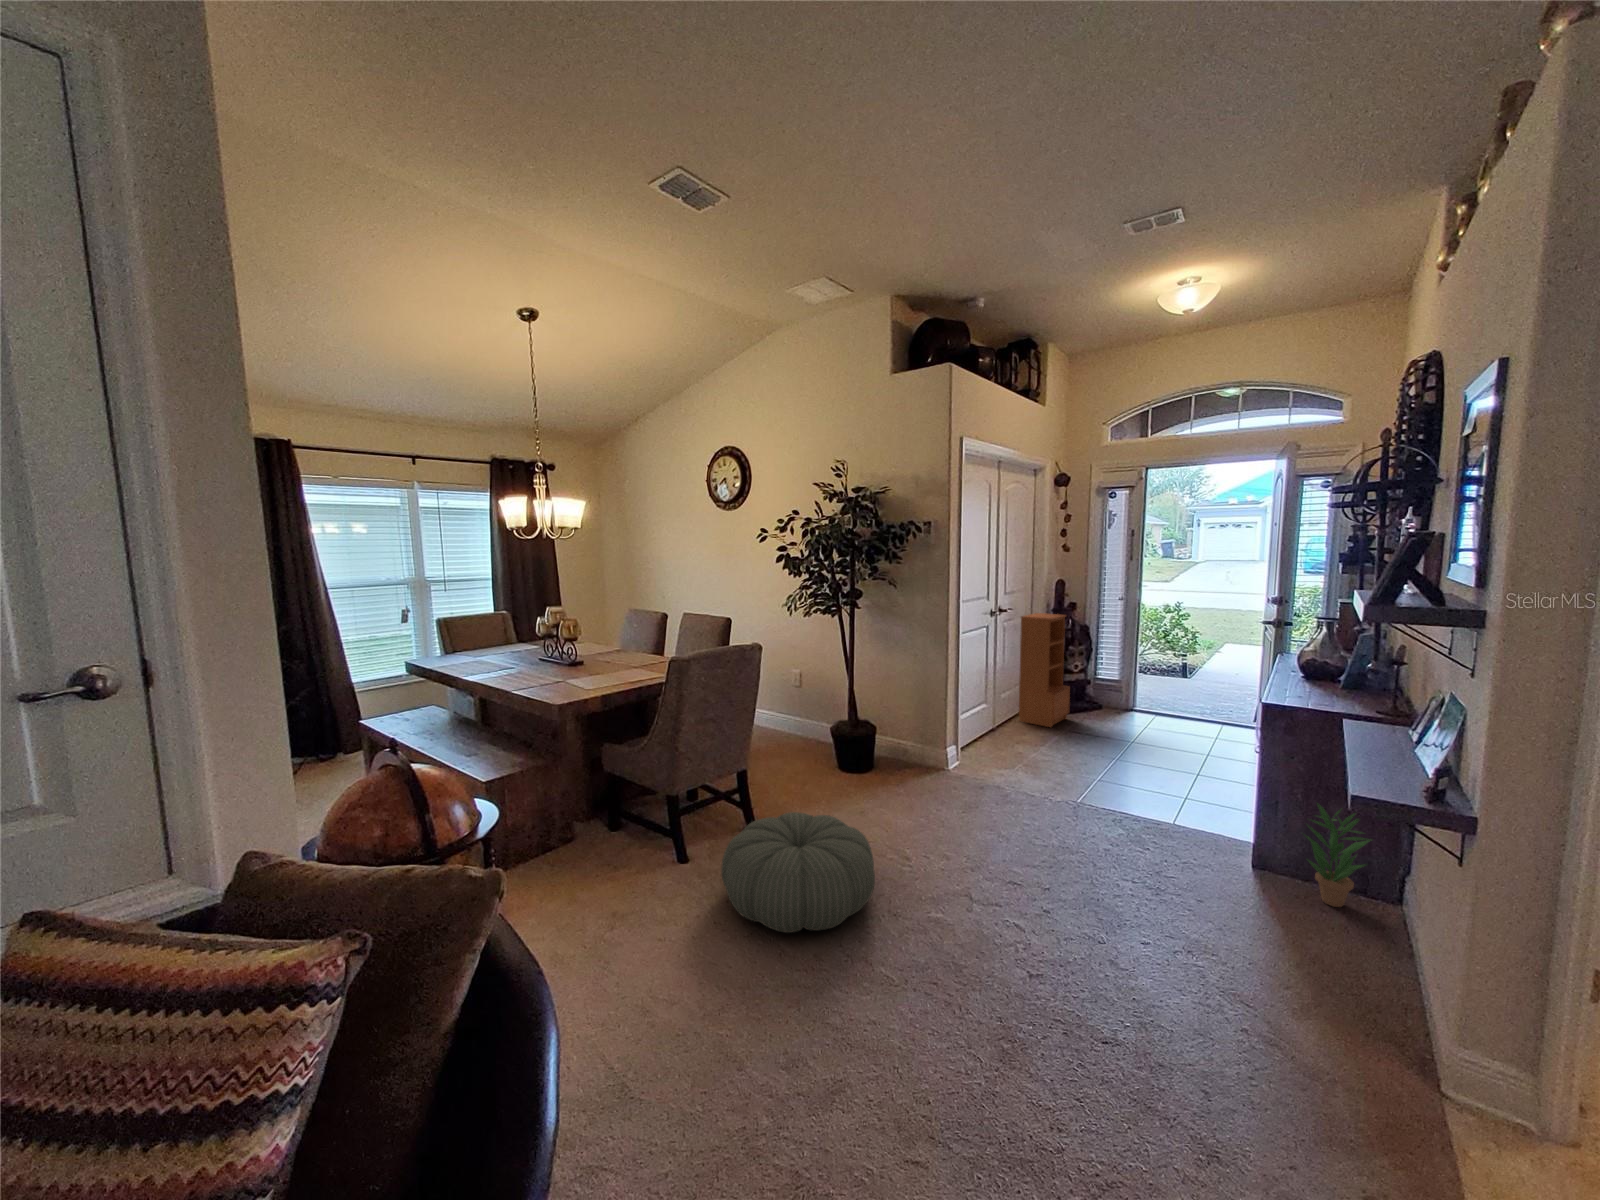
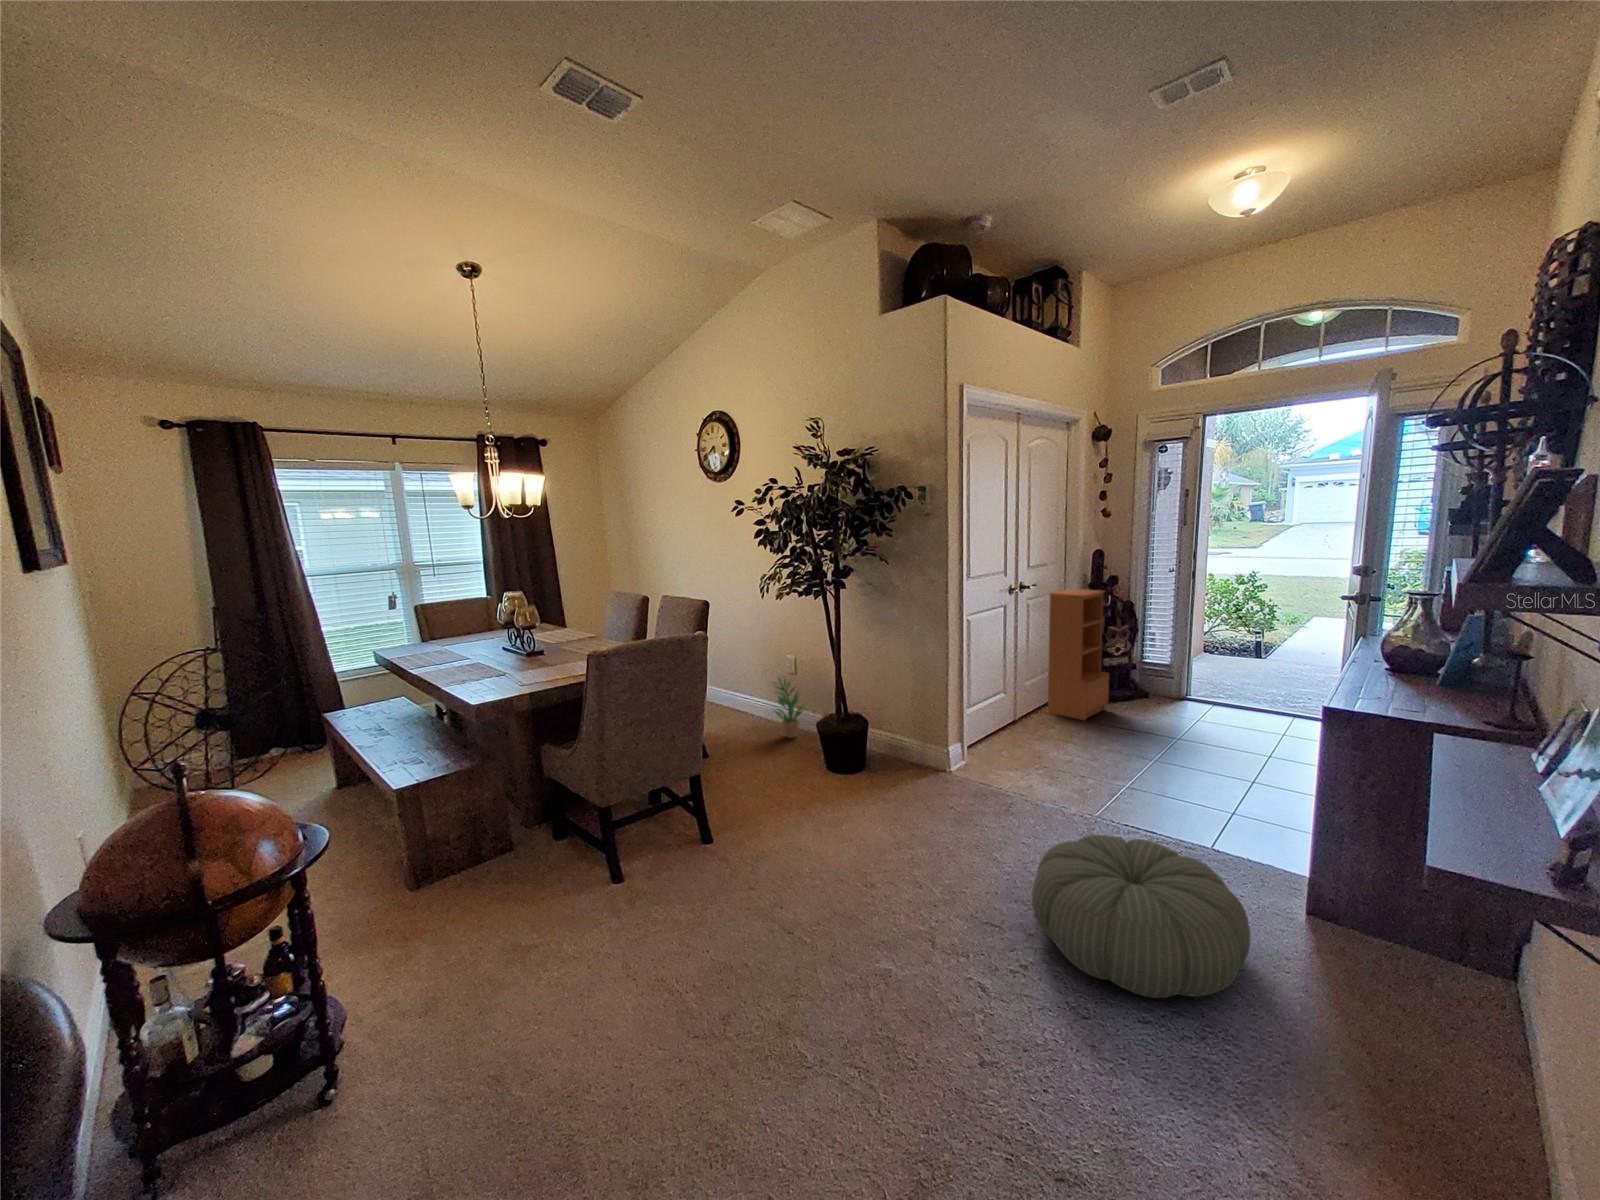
potted plant: present [1306,803,1370,907] -> present [775,678,805,738]
pouf: present [721,812,875,933] -> present [1032,835,1251,998]

